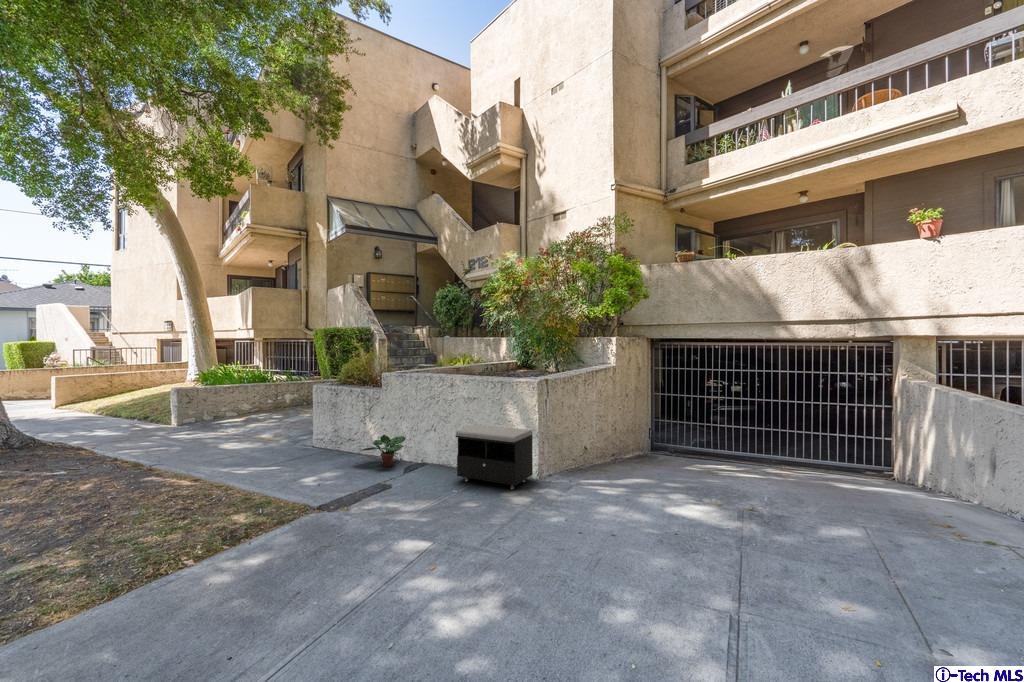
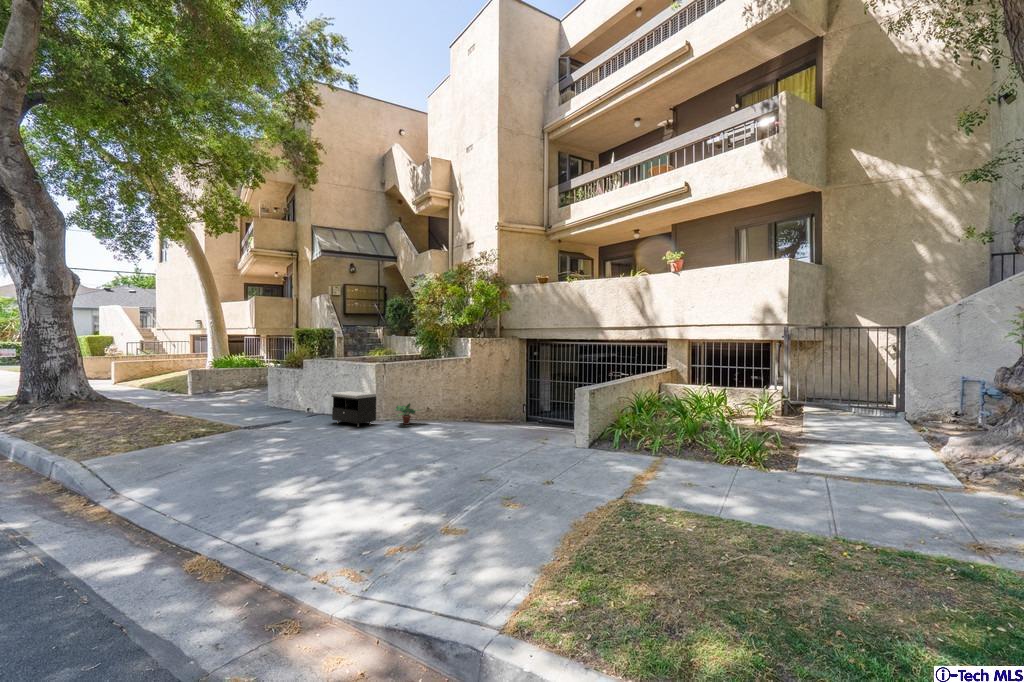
potted plant: present [361,435,405,467] -> present [395,403,418,425]

